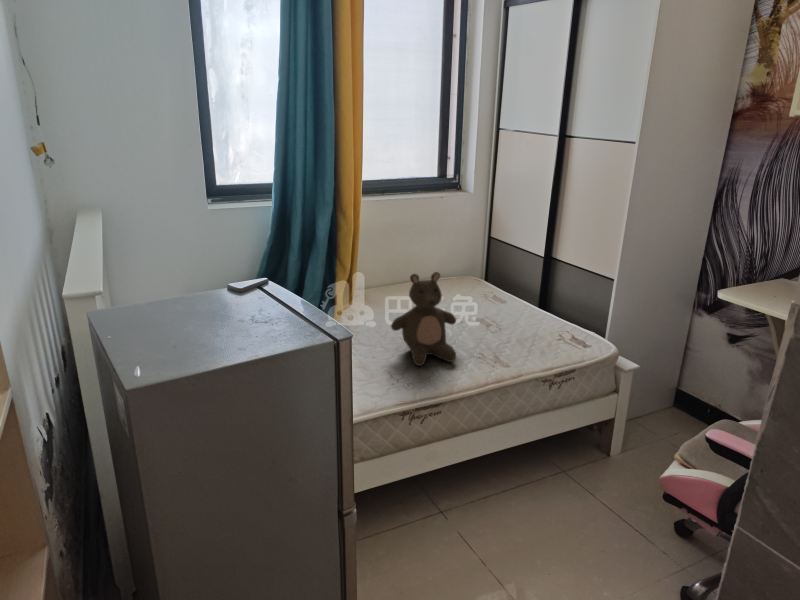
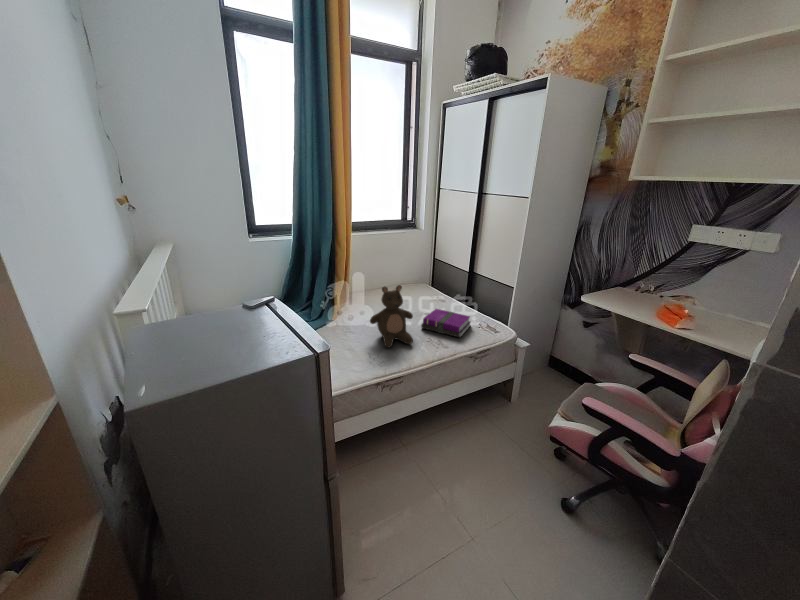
notebook: none [469,311,546,354] -> present [421,309,470,338]

